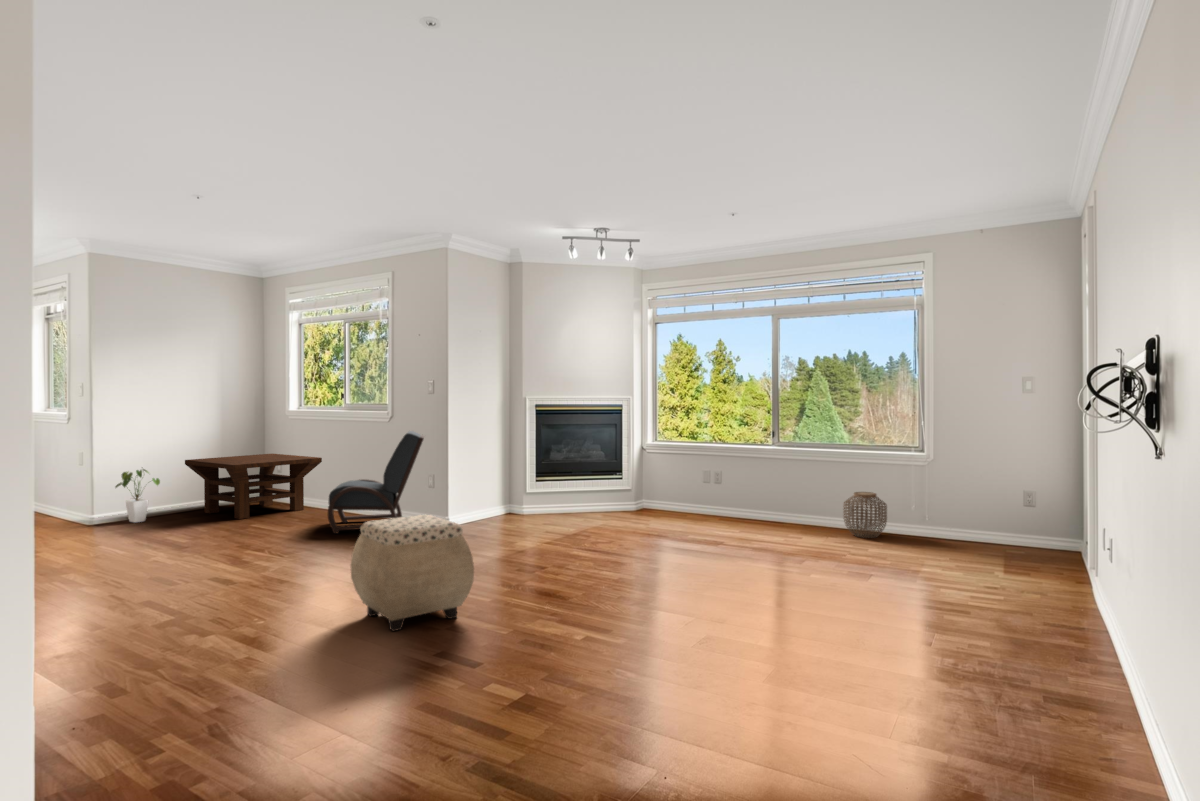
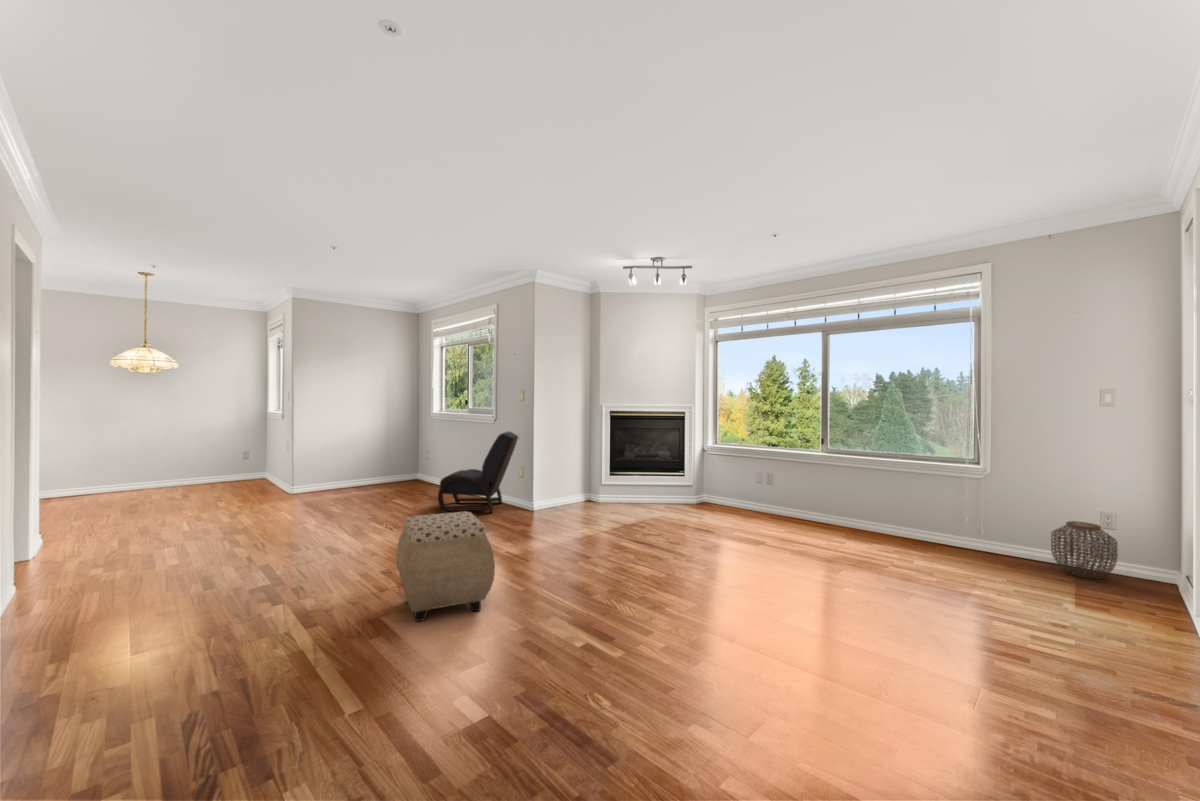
coffee table: present [185,454,322,519] -> none [355,446,450,496]
house plant: present [115,469,160,522] -> none [304,454,333,495]
woven basket: present [843,492,887,538] -> present [1051,521,1118,579]

